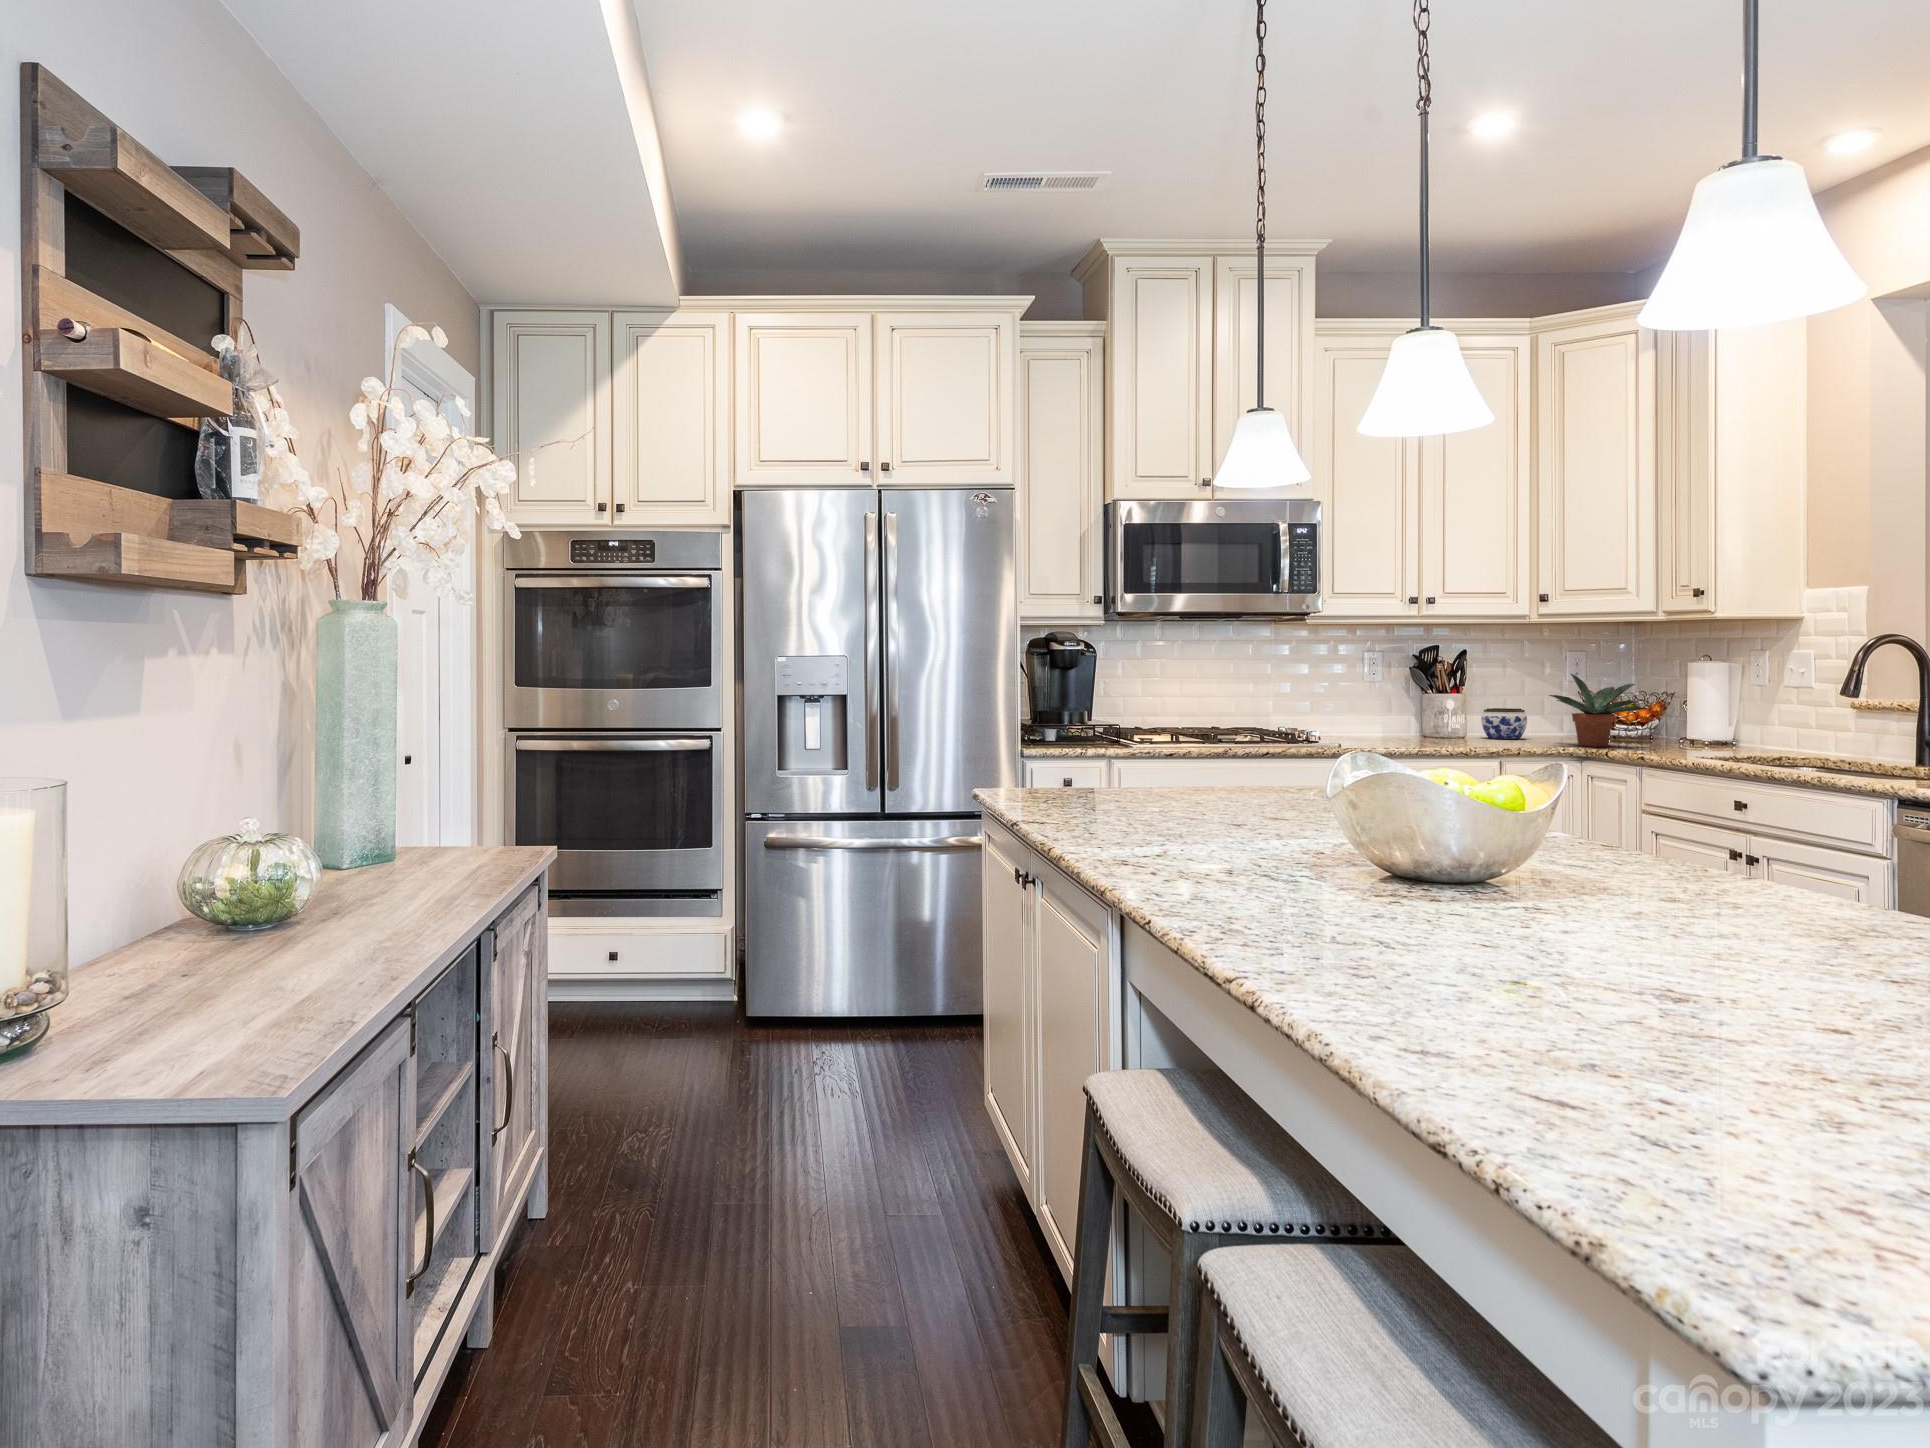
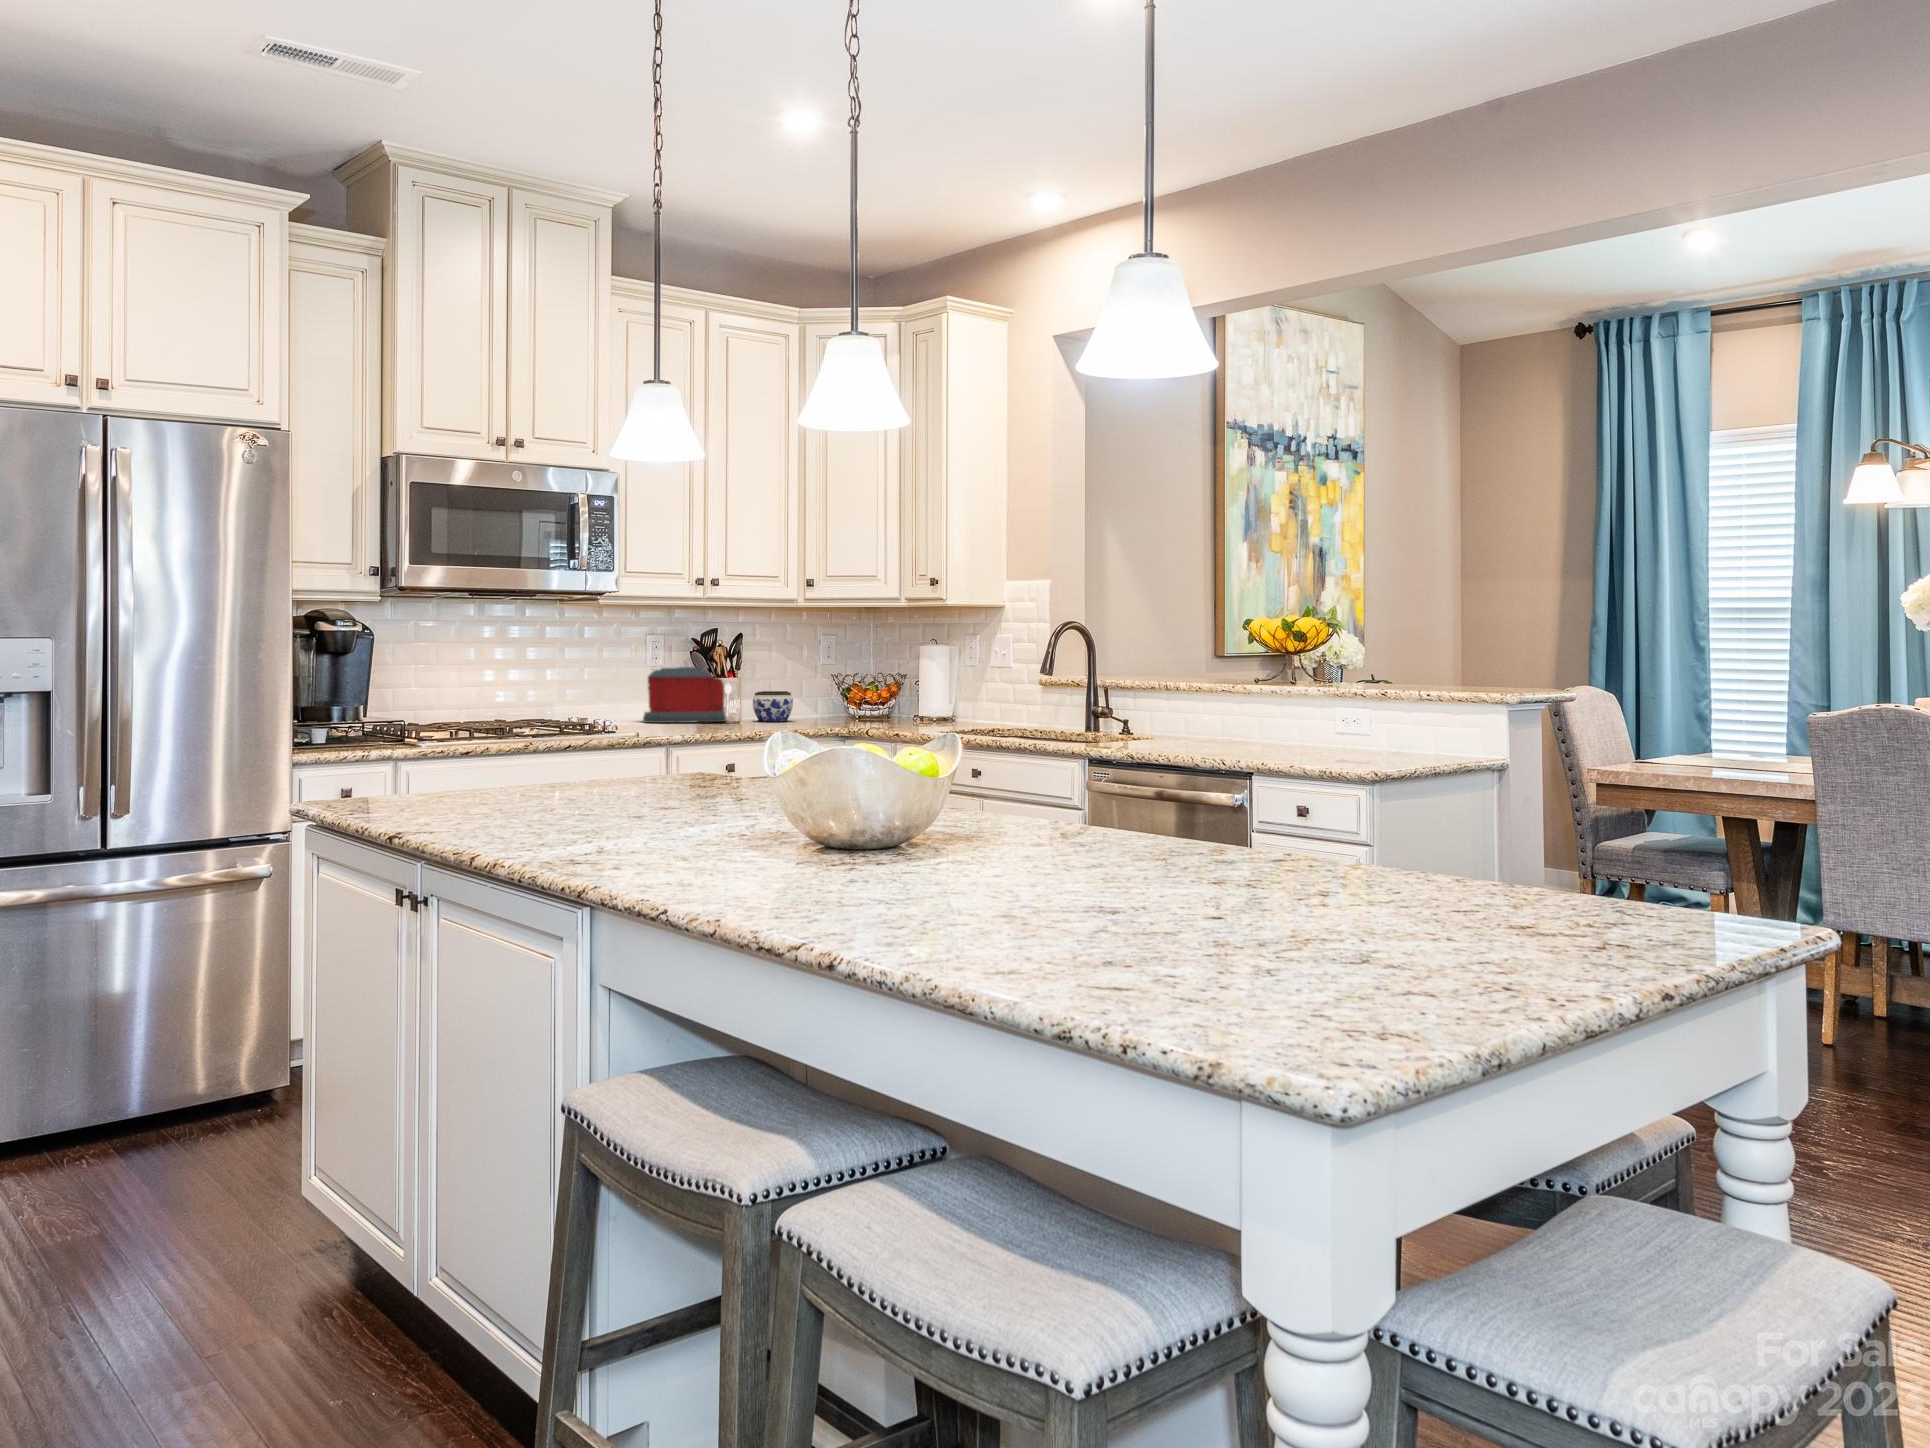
potted plant: present [1550,674,1648,747] -> none [819,657,898,726]
toaster: none [1360,684,1452,737] -> present [643,667,726,723]

